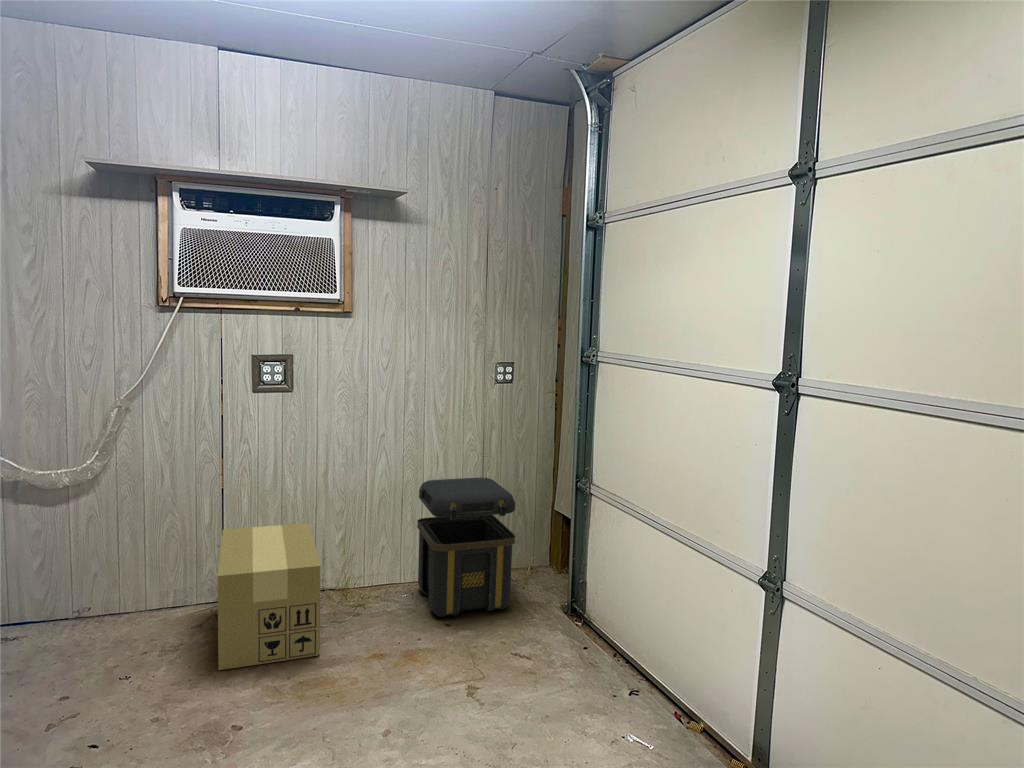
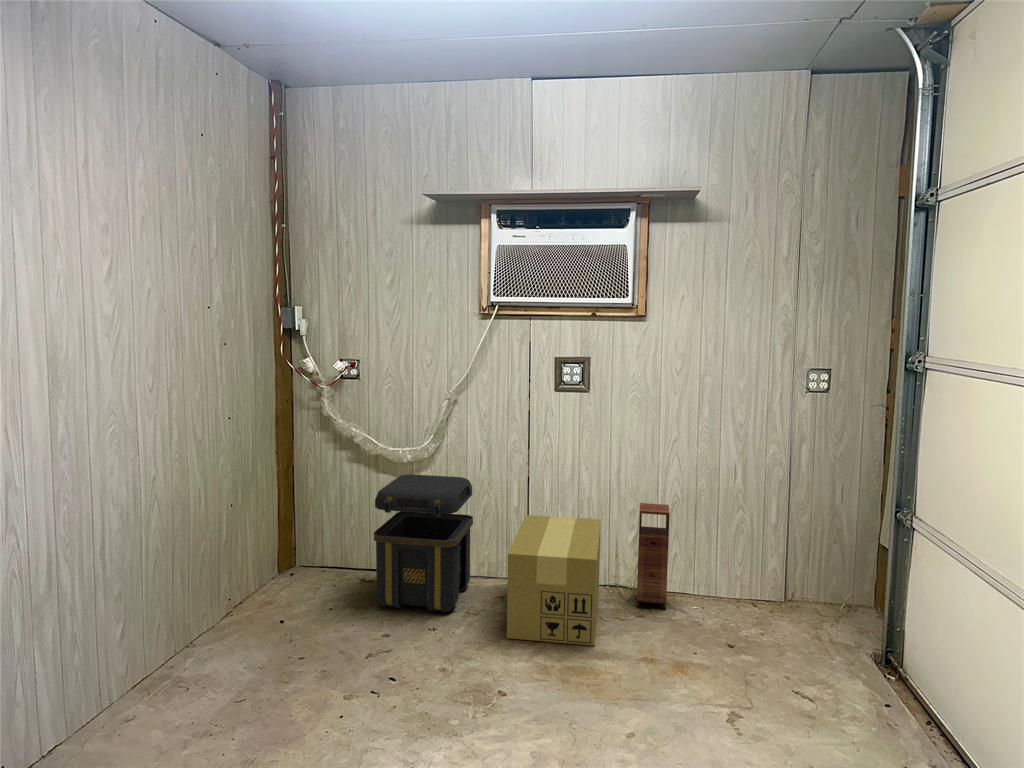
toolbox: present [417,478,516,617] -> present [374,474,473,612]
storage cabinet: none [348,499,382,606] -> present [636,503,670,609]

